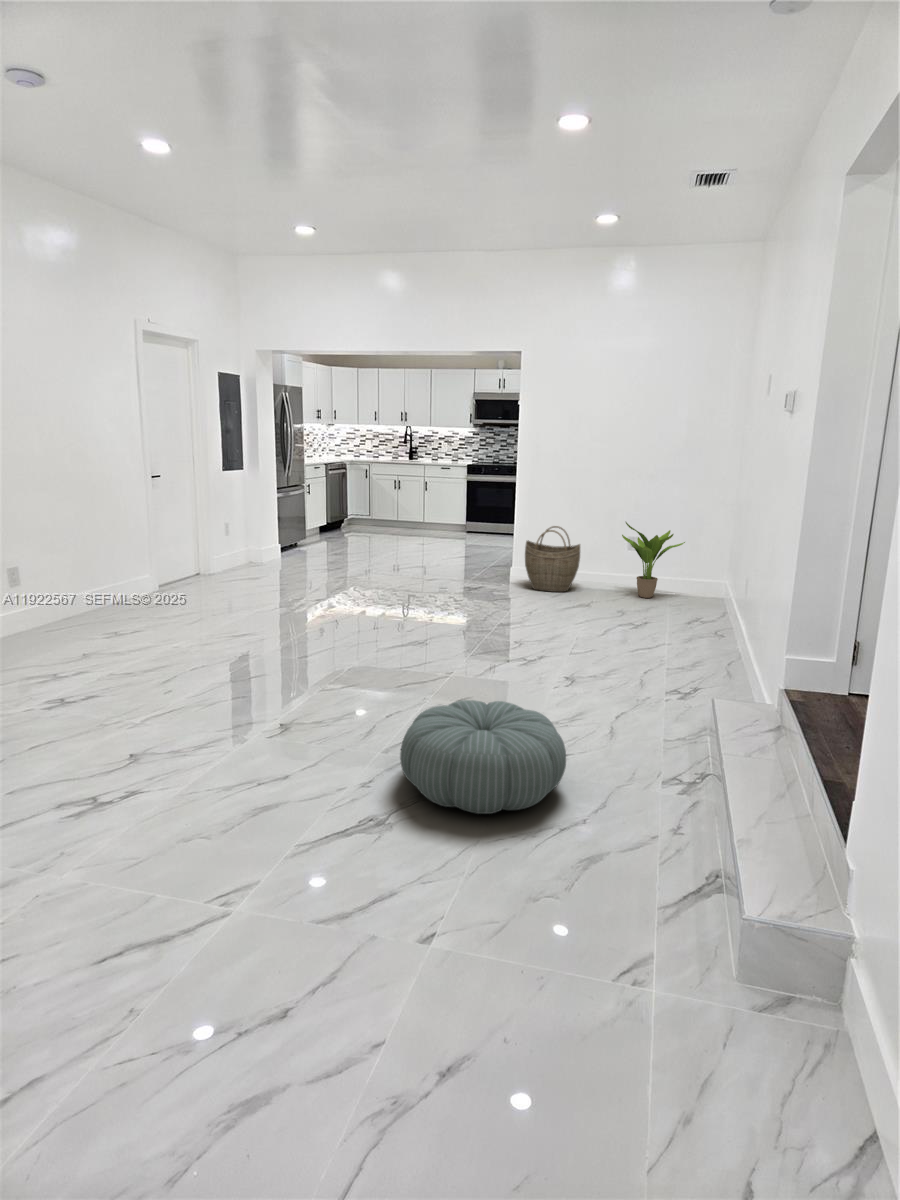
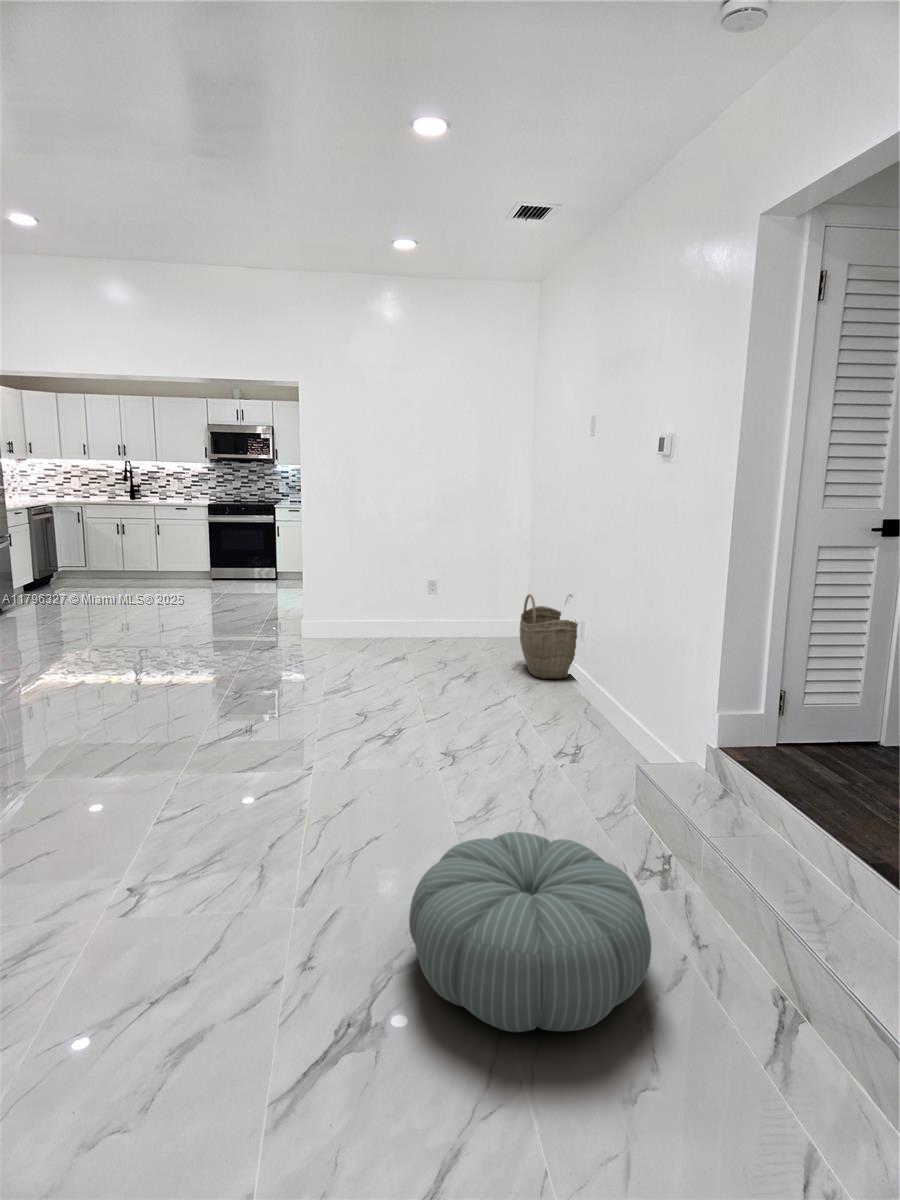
potted plant: present [622,522,685,598] -> none [433,562,498,641]
woven basket: present [525,526,580,592] -> present [520,594,578,679]

